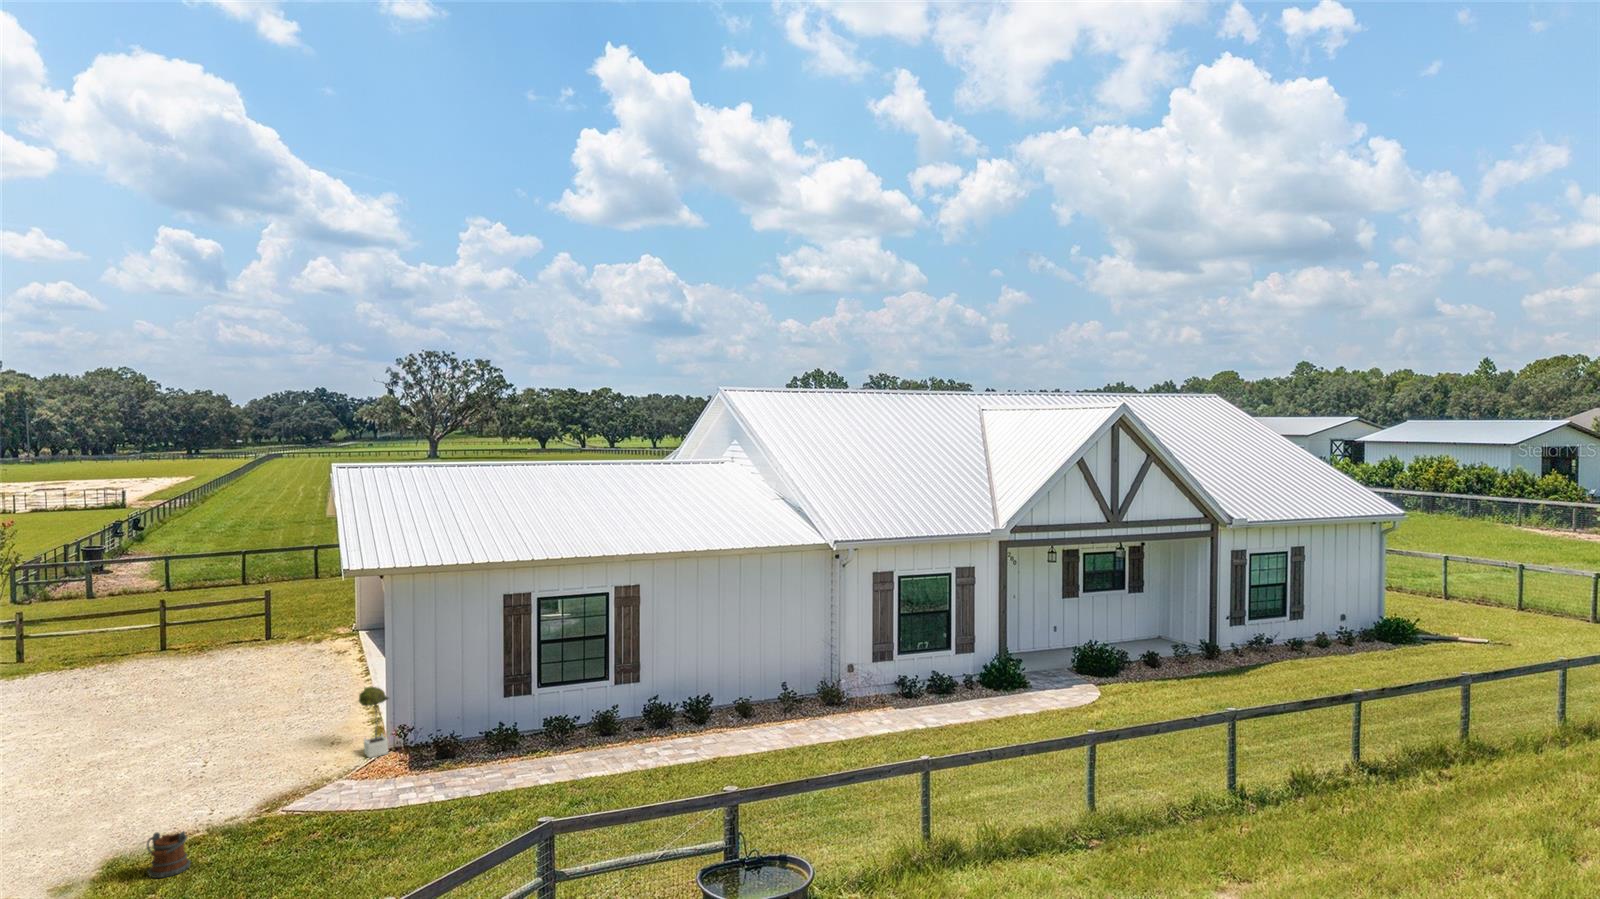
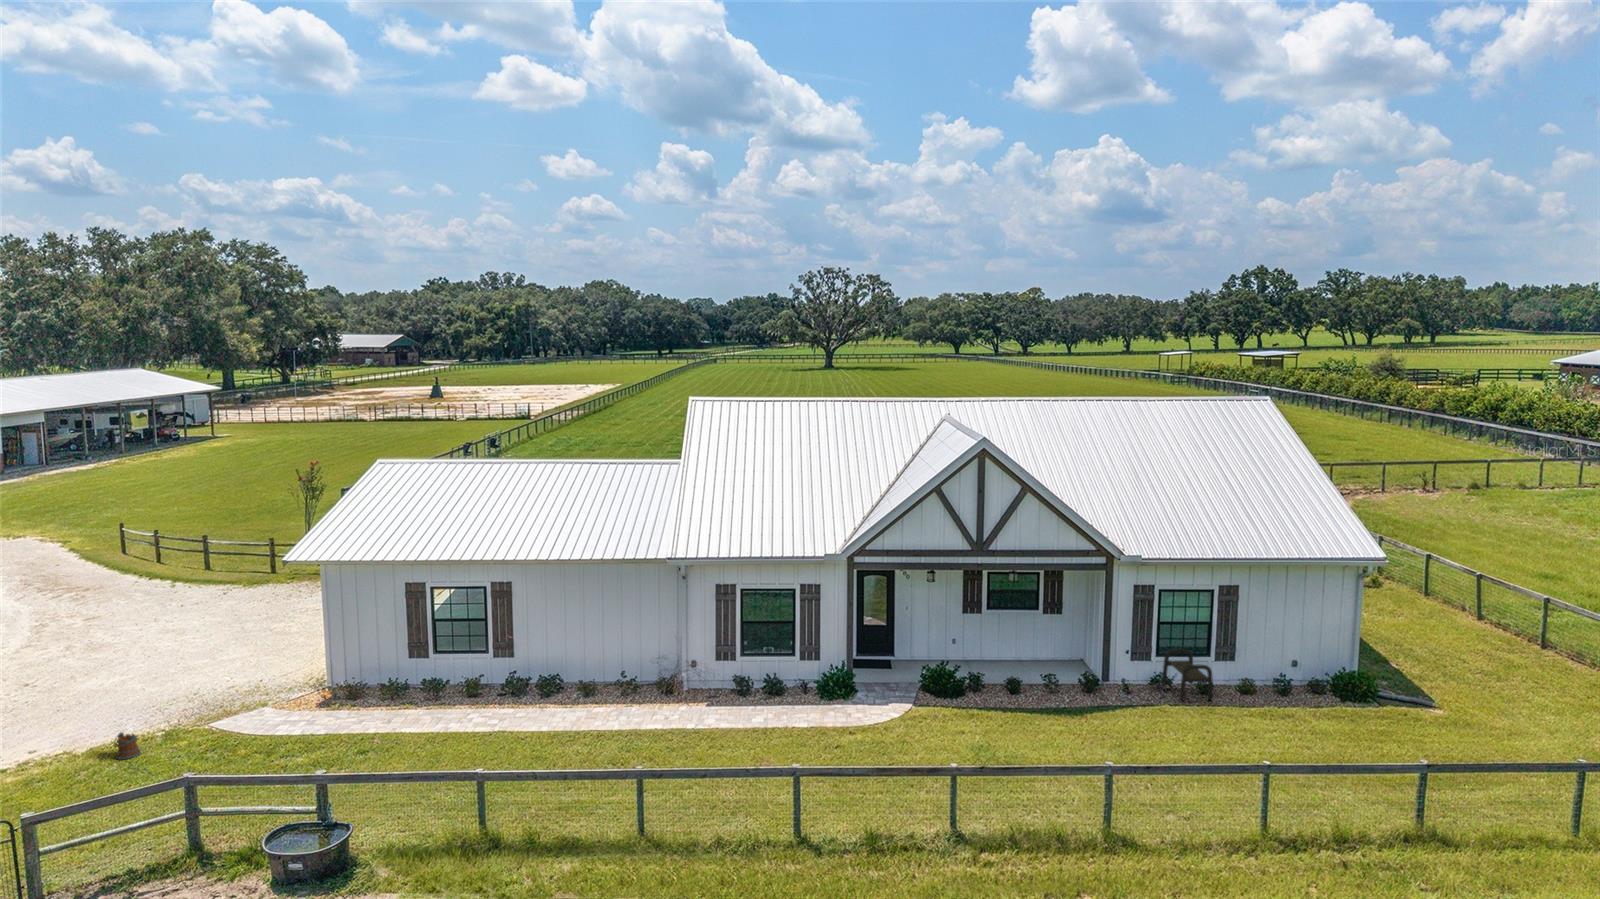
bench: none [1257,610,1318,654] -> present [1162,649,1213,701]
potted tree: present [359,687,388,758] -> none [303,643,325,693]

